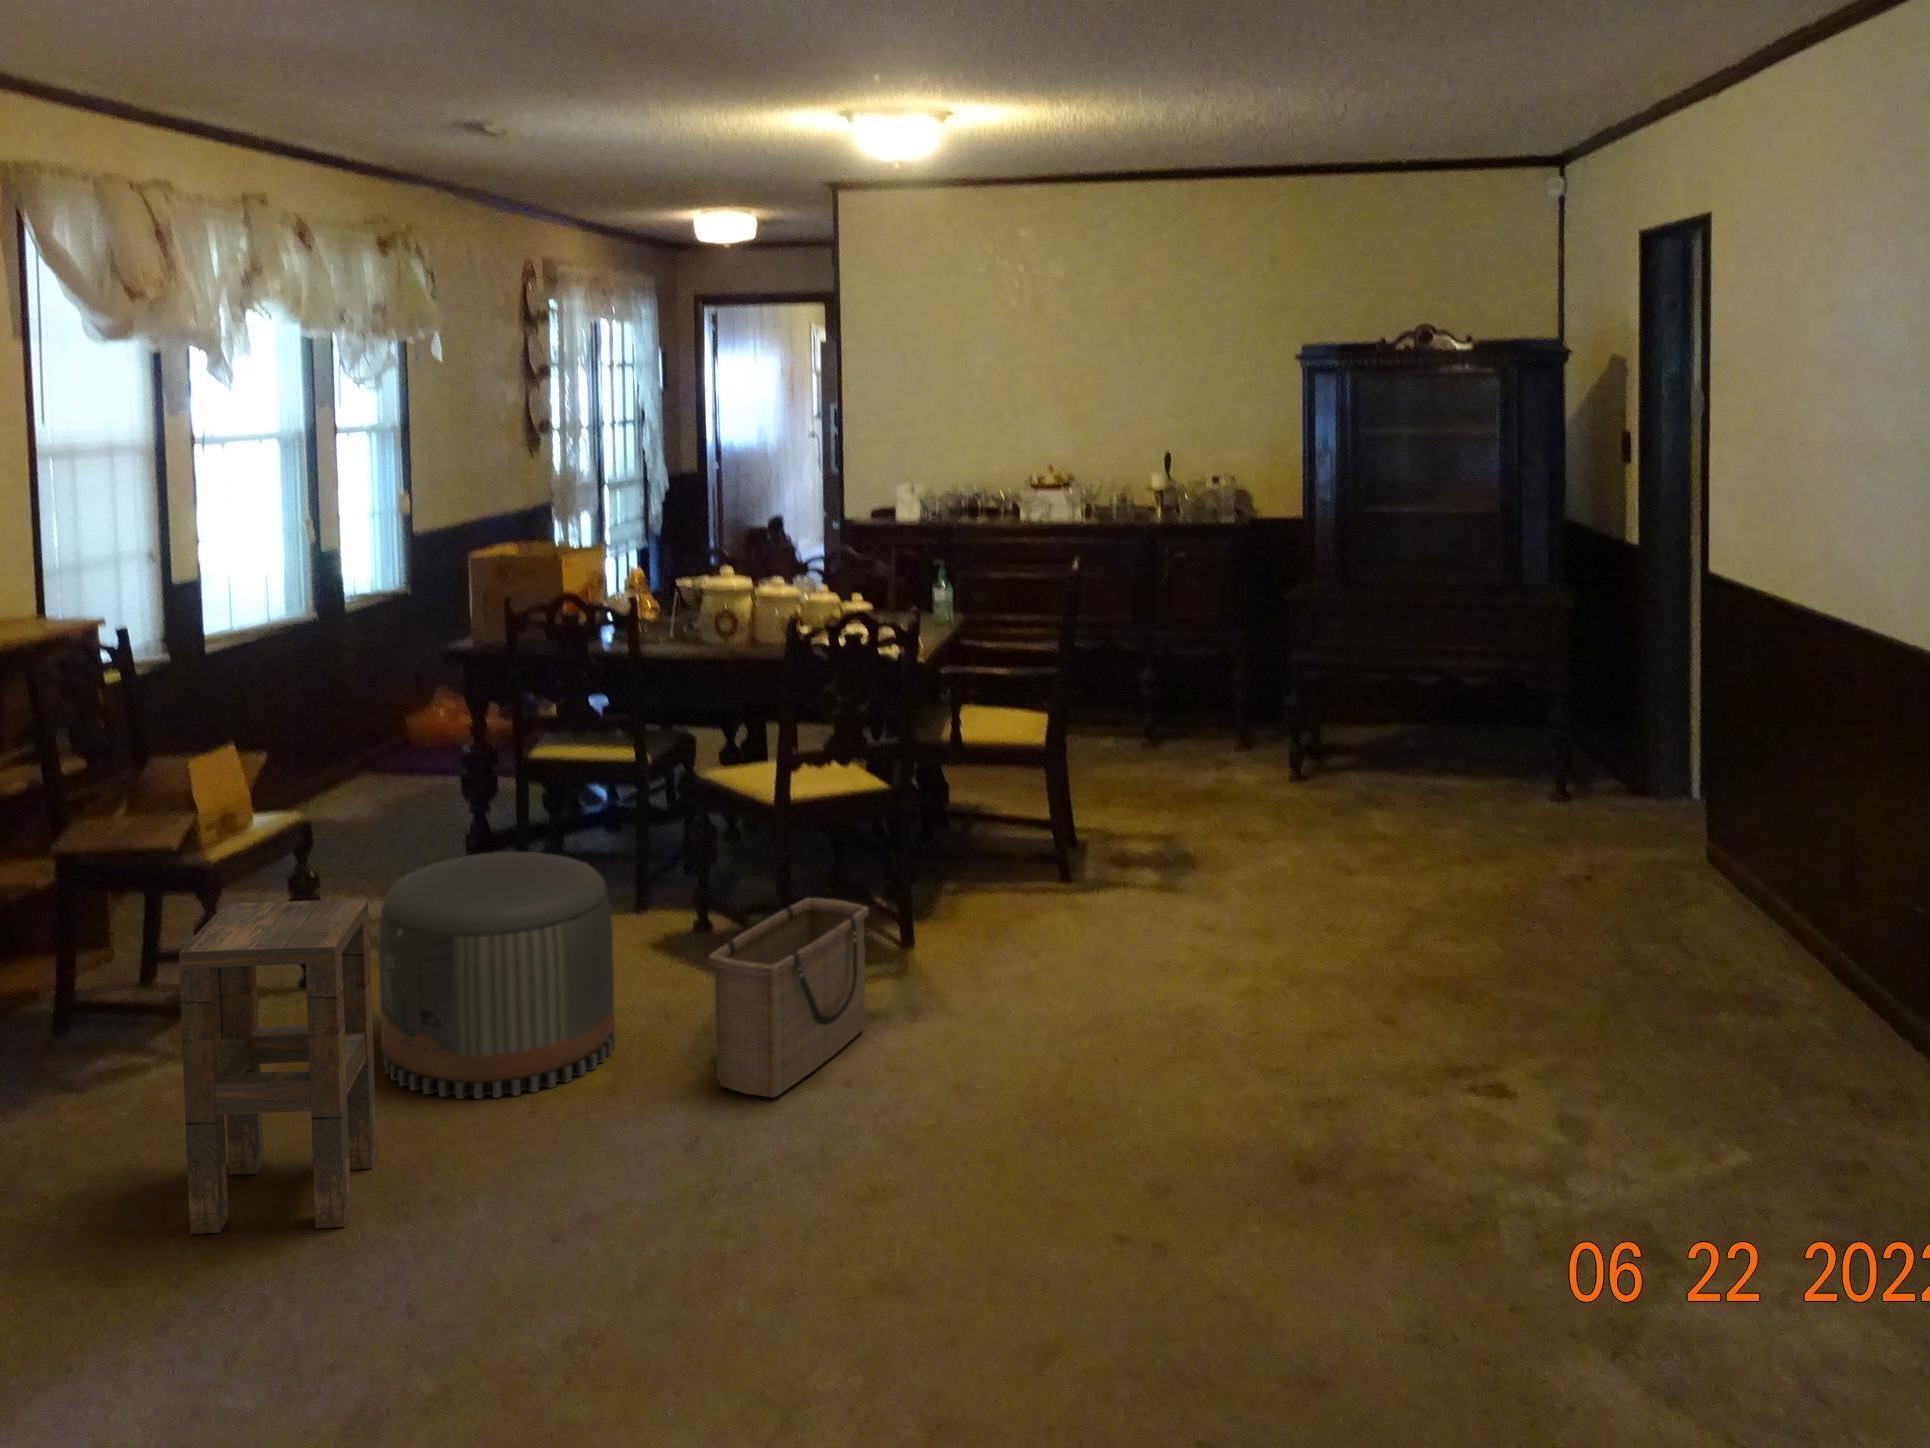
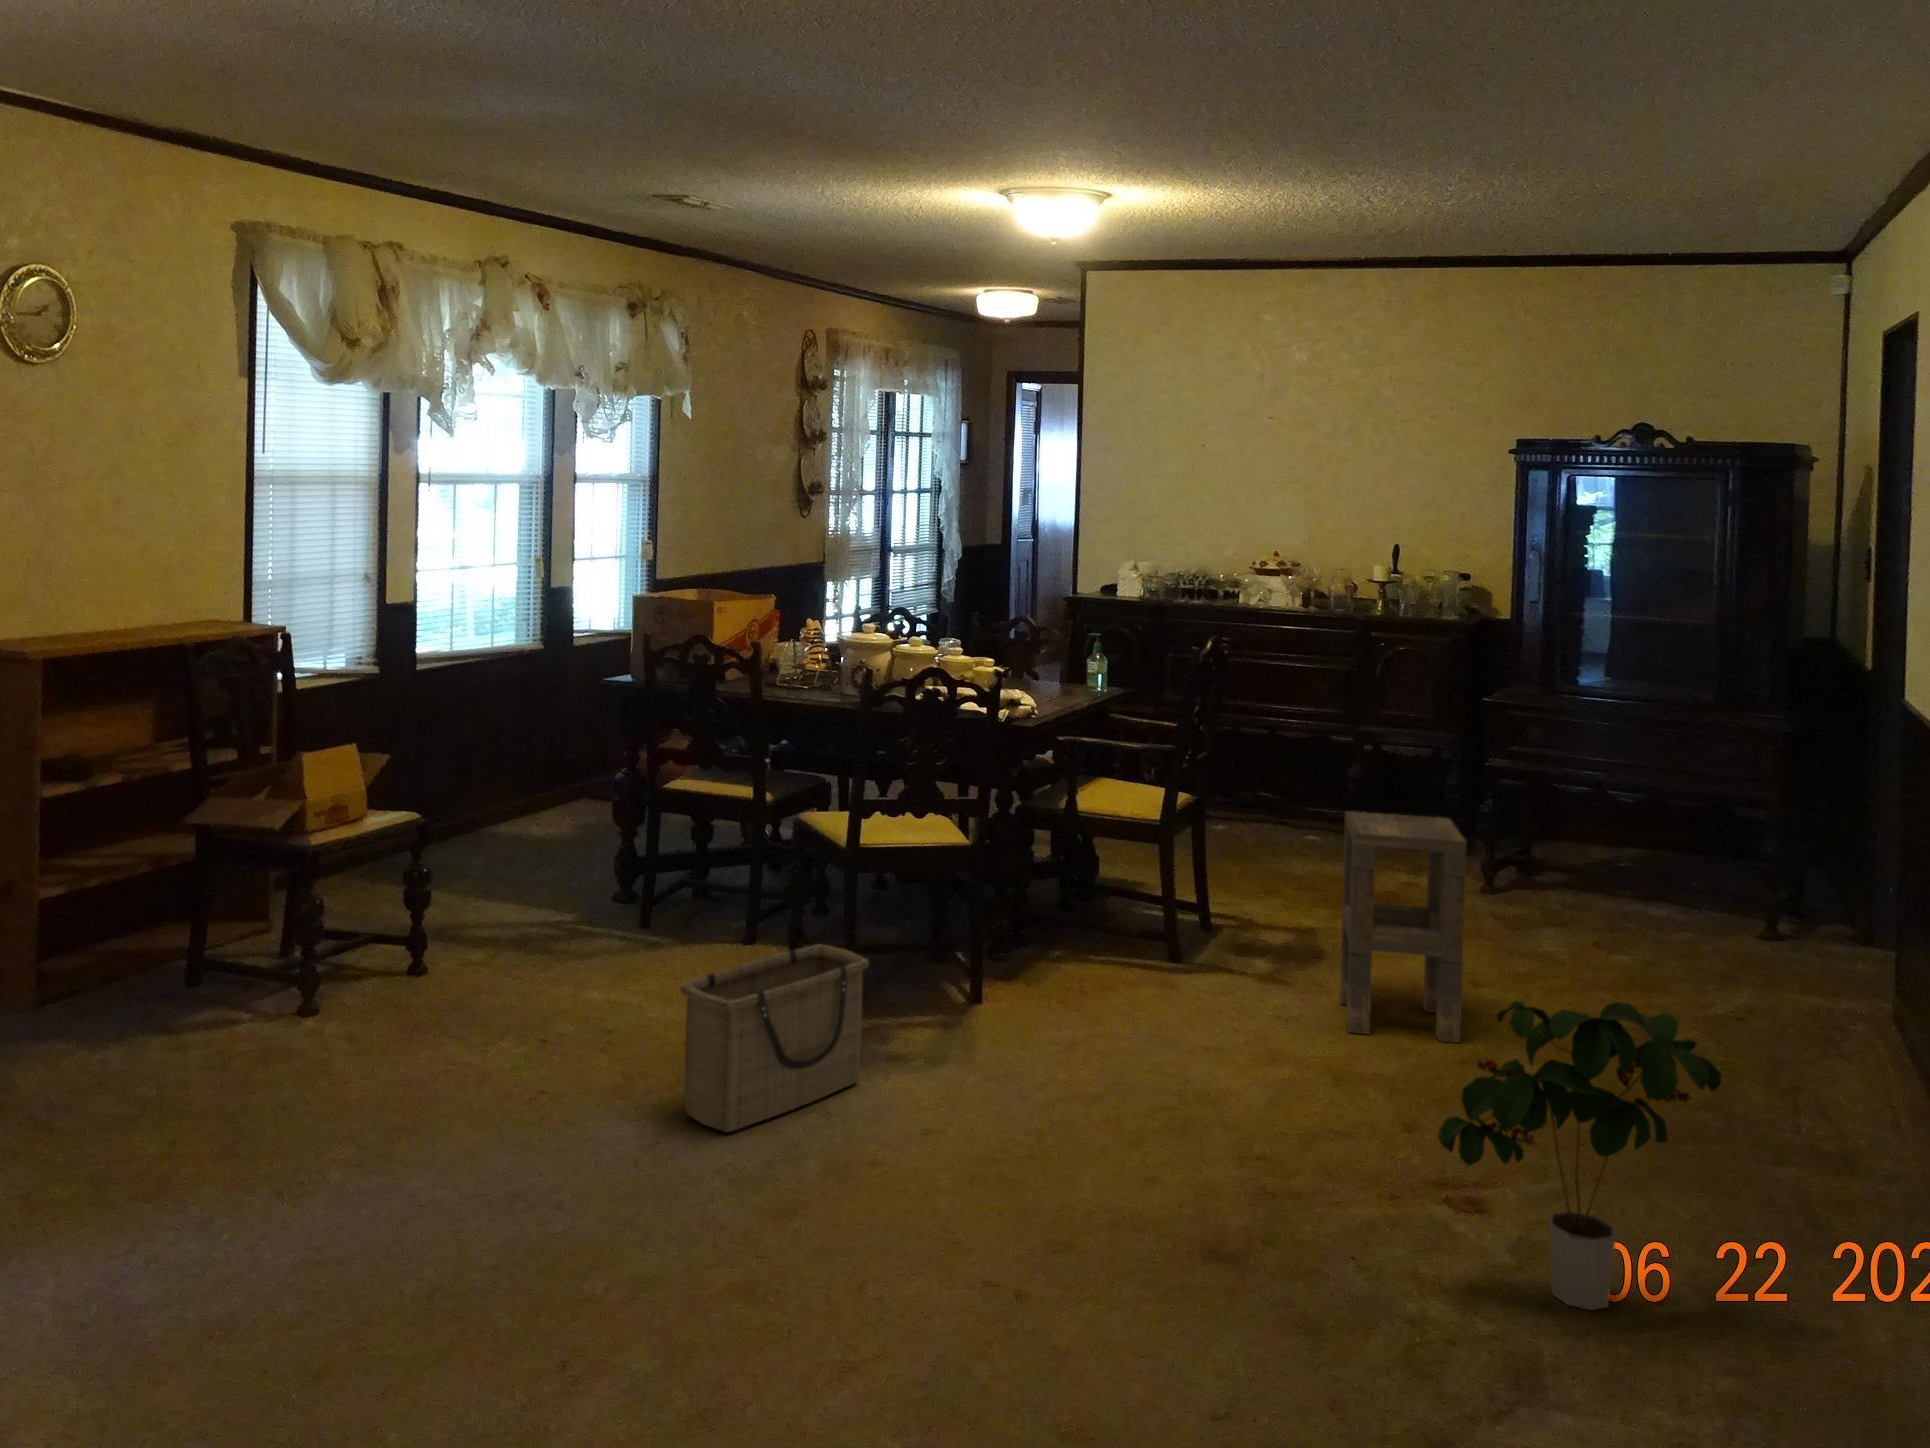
pouf: present [378,851,615,1099] -> none [409,867,632,1094]
potted plant: none [1486,860,1707,1132] -> present [1438,1001,1721,1310]
side table: present [179,899,377,1234] -> present [1339,811,1466,1043]

